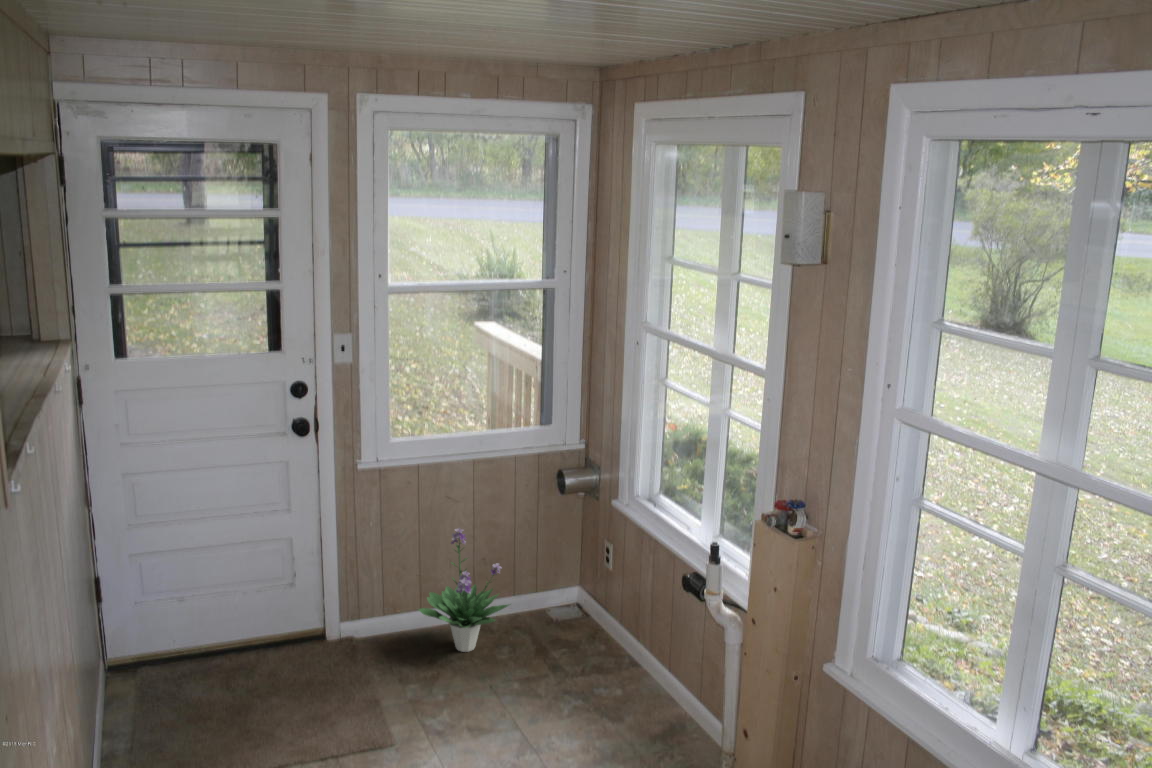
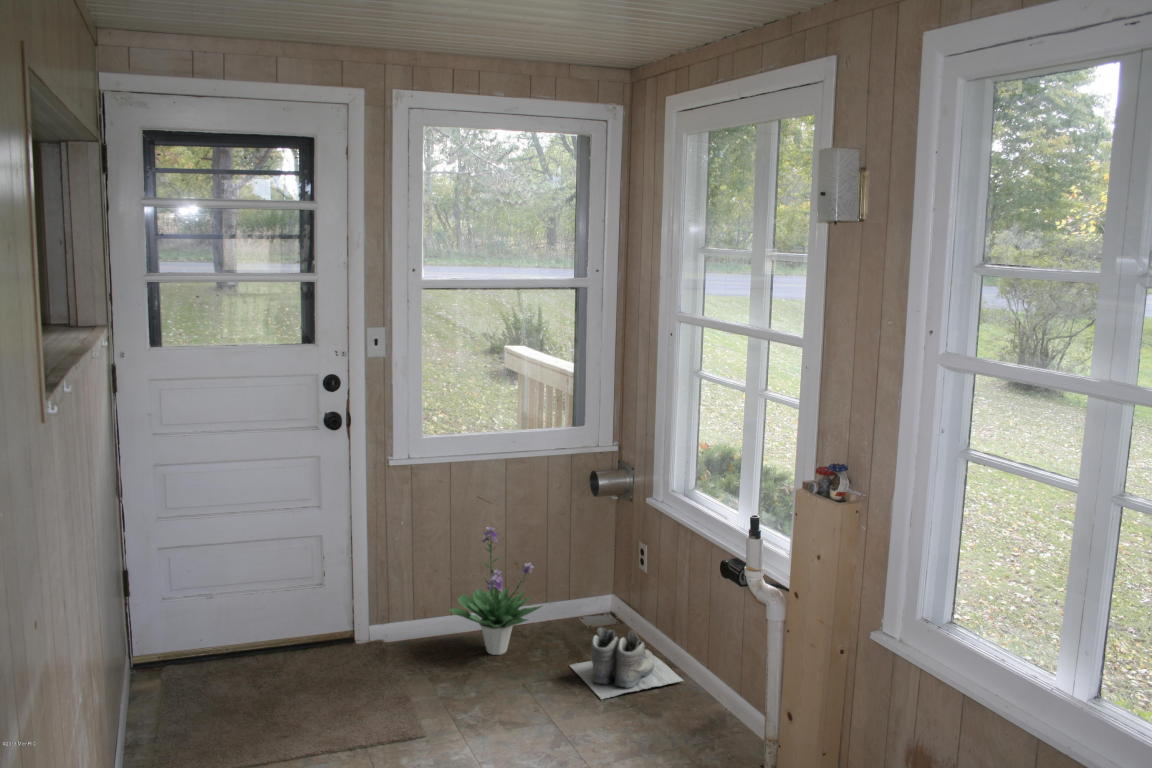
boots: none [536,628,647,700] -> present [570,628,683,699]

